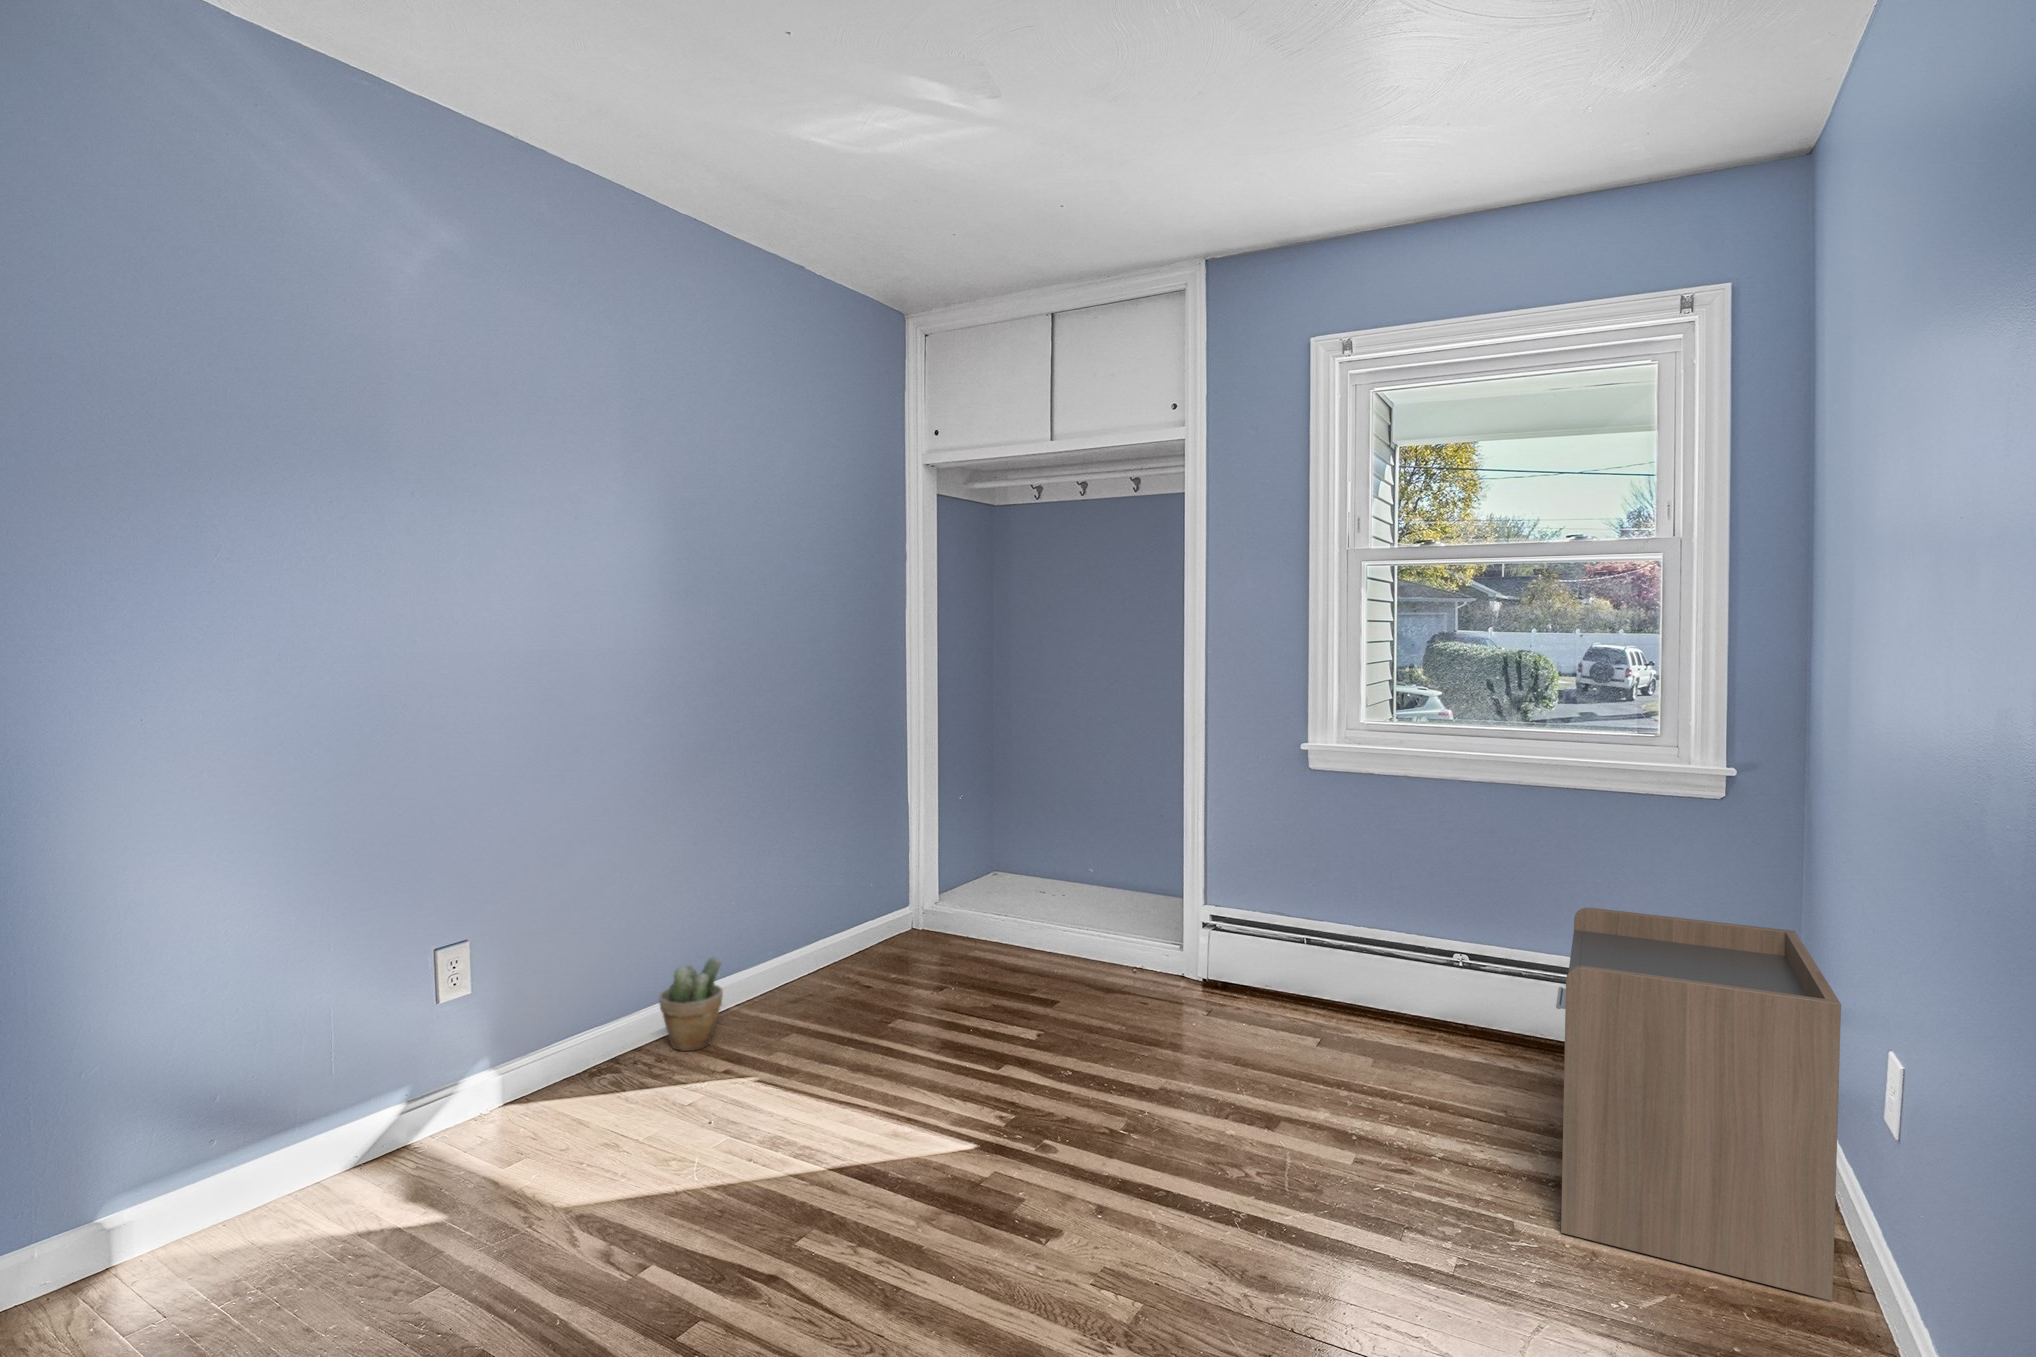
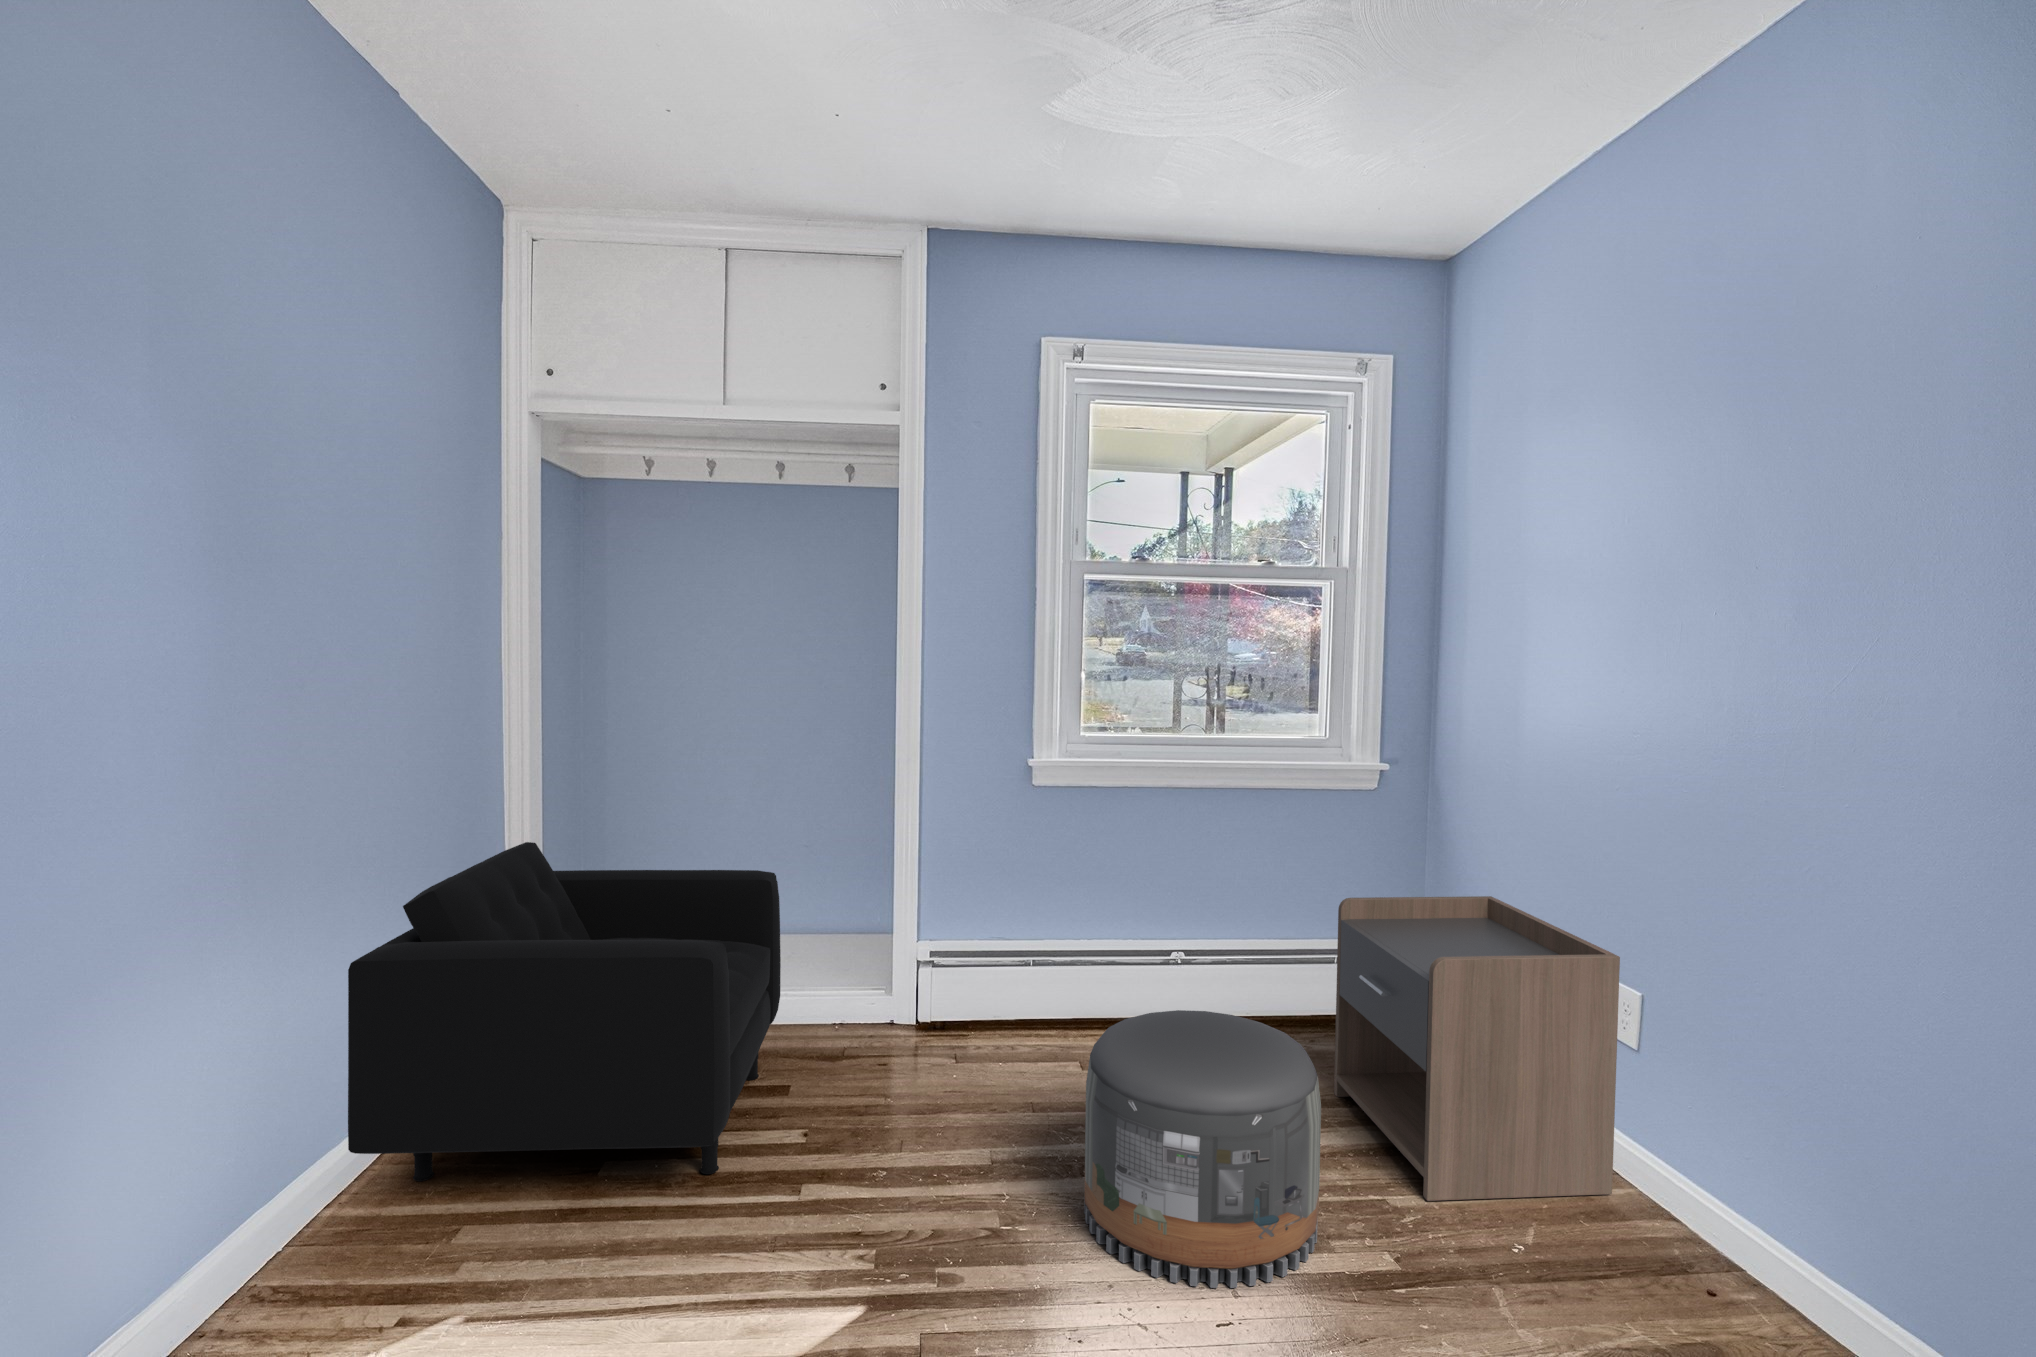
armchair: none [739,782,1069,1042] -> present [348,842,781,1181]
potted plant: present [659,957,723,1051] -> none [243,1148,362,1313]
pouf: none [1185,977,1417,1235] -> present [1084,1010,1321,1288]

